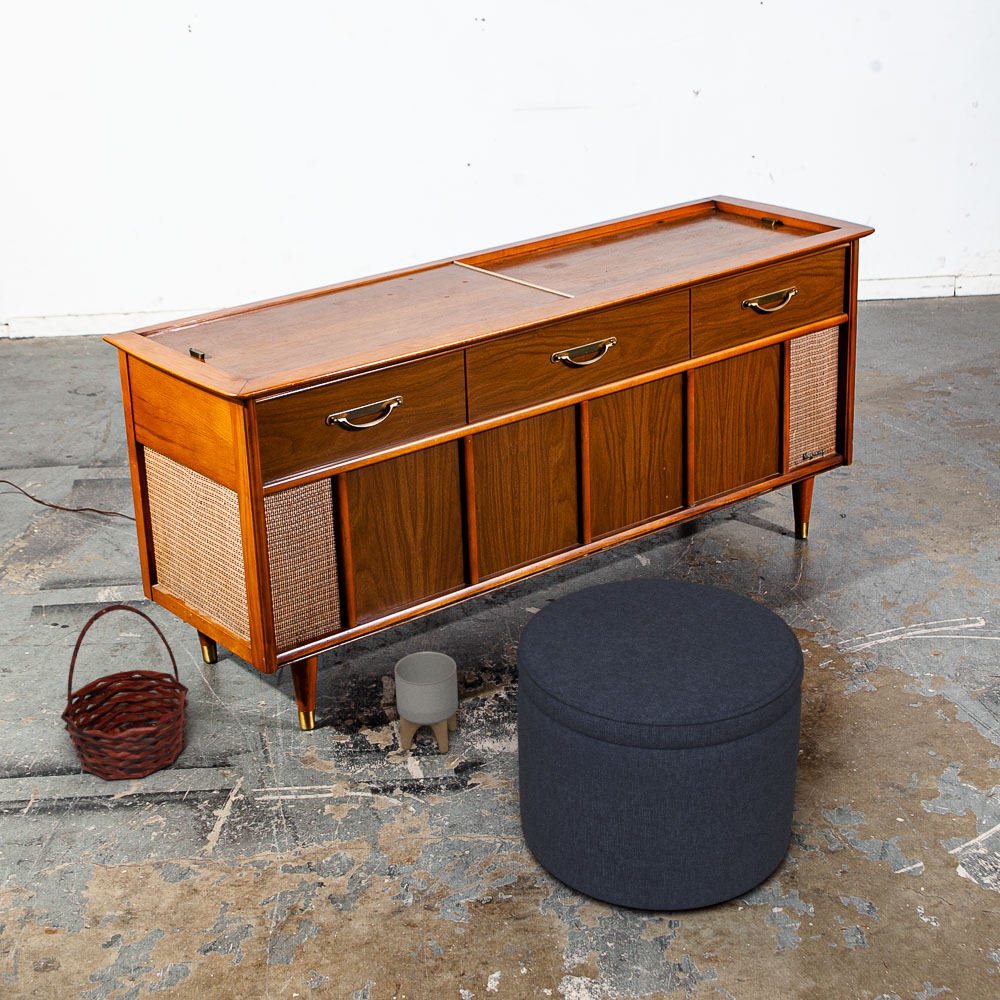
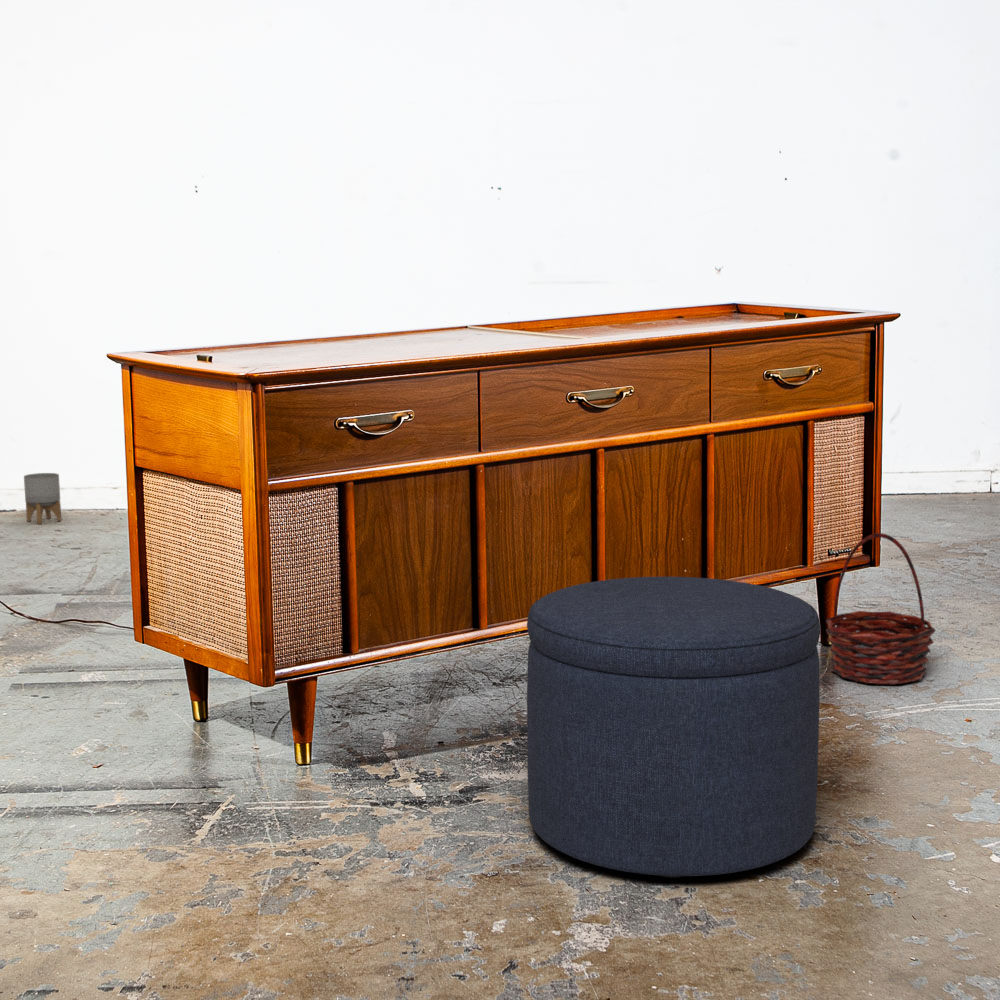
basket: present [61,605,189,780] -> present [826,533,935,685]
planter: present [395,652,458,753] -> present [24,473,61,524]

